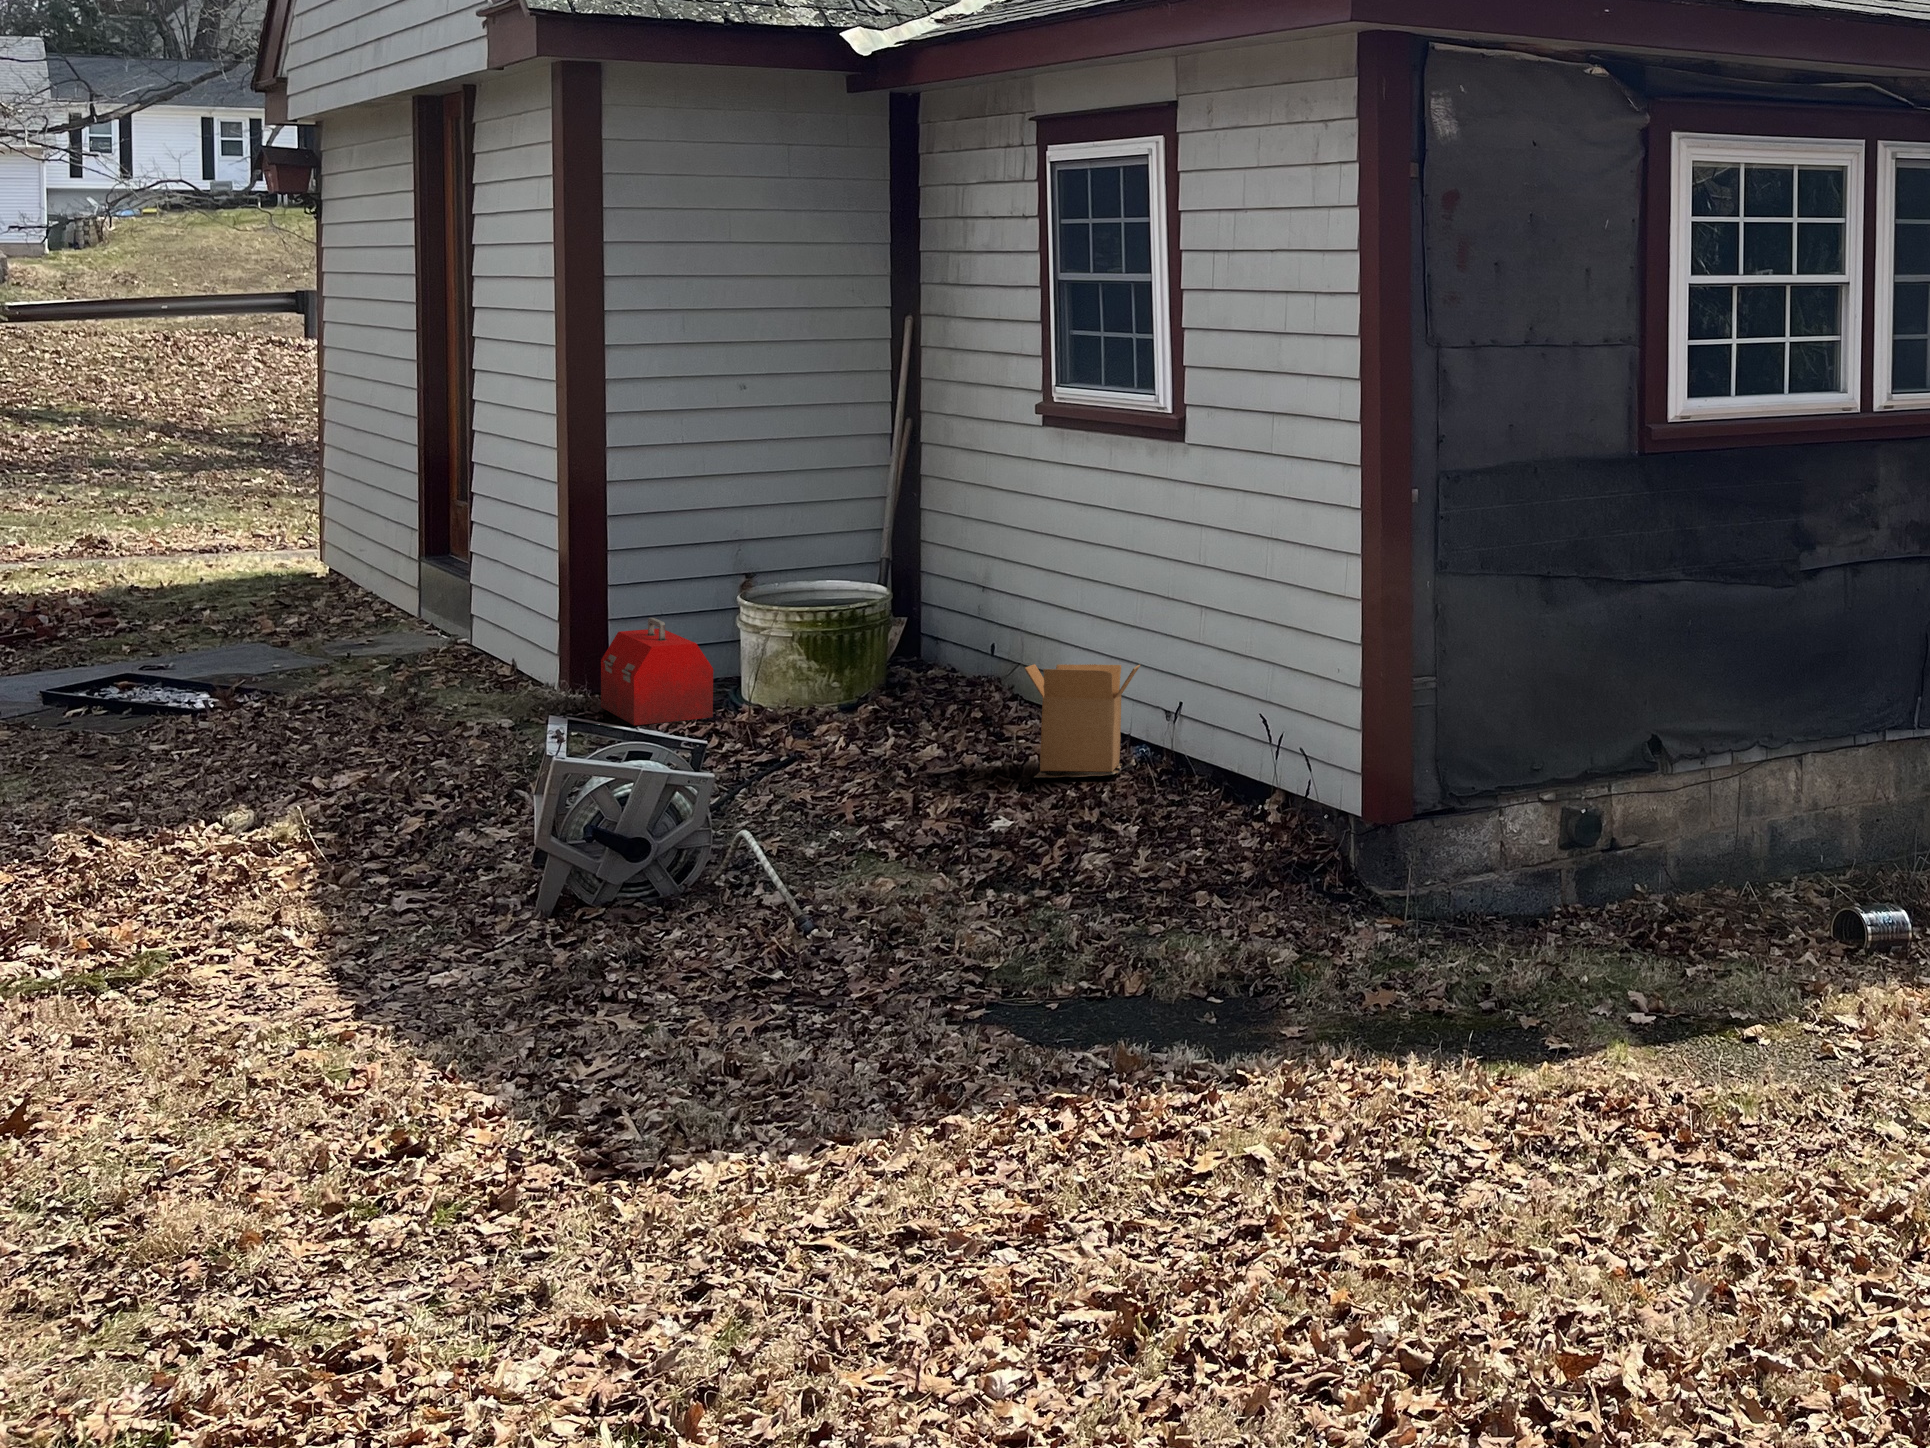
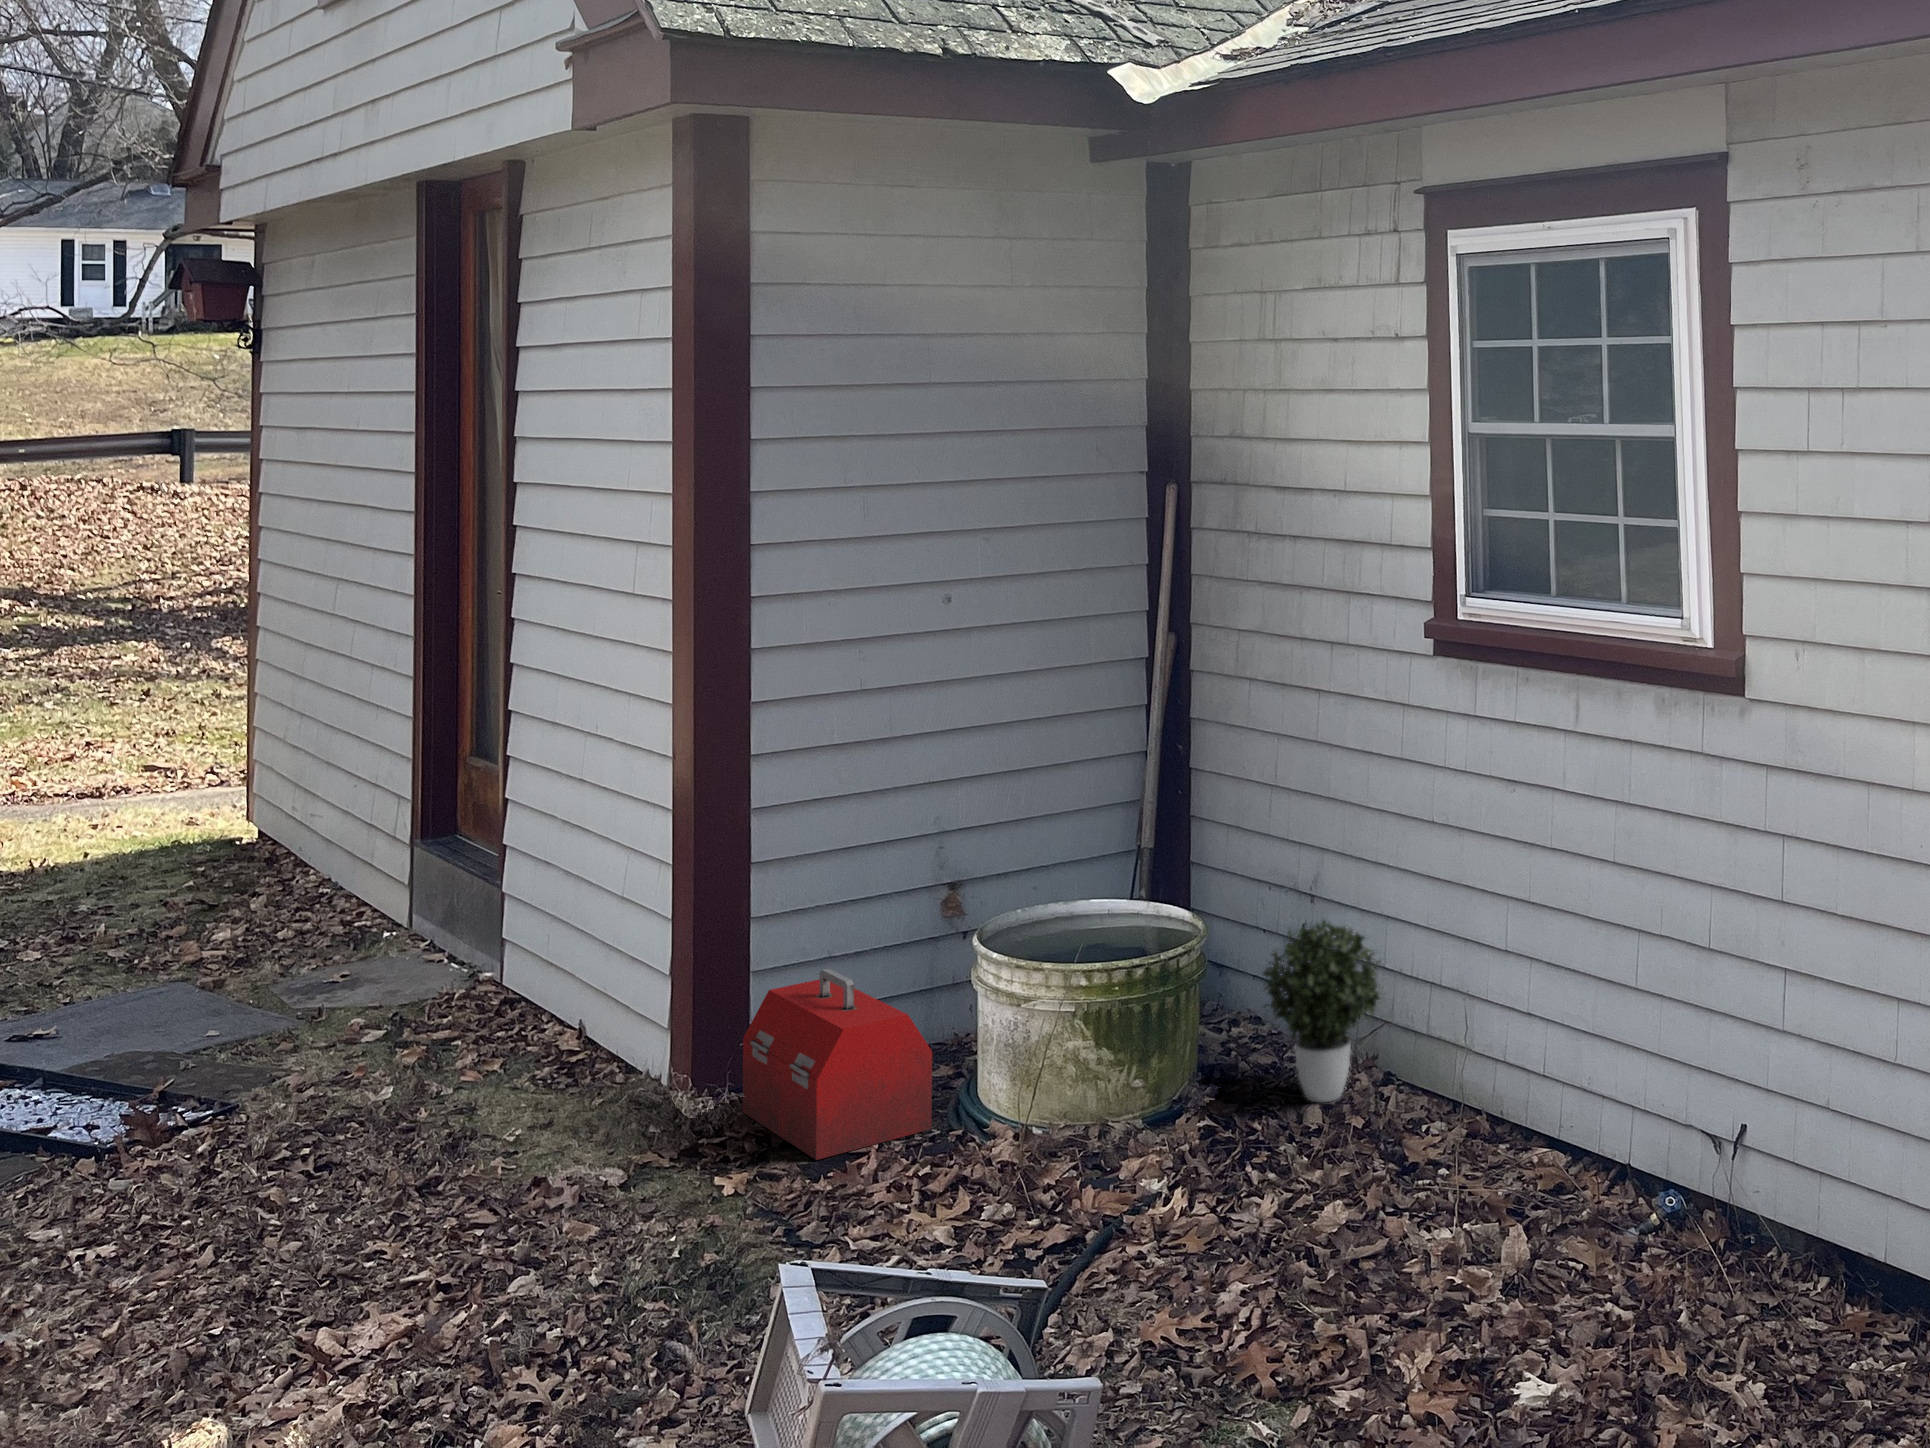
potted plant: none [926,600,1010,715] -> present [1263,920,1381,1102]
cardboard box: present [1025,664,1140,777] -> none [1528,1054,1721,1281]

